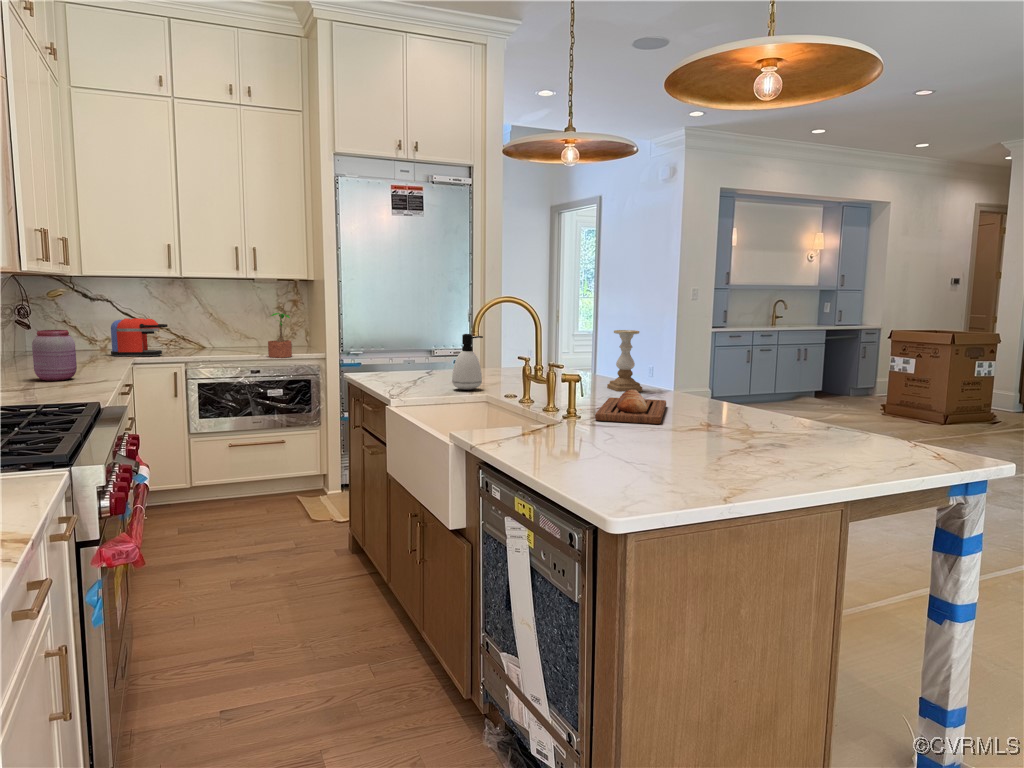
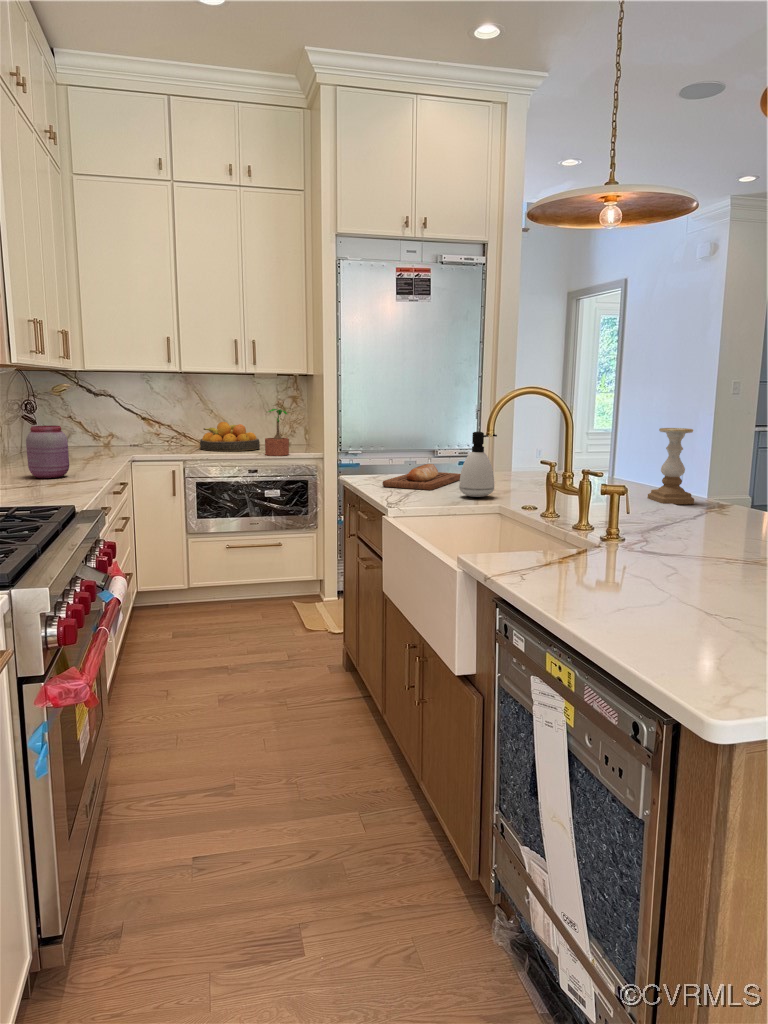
coffee maker: present [111,318,168,356] -> none [114,414,167,453]
fruit bowl: none [200,325,261,354] -> present [200,422,260,451]
bread loaf: present [595,390,666,424] -> present [382,464,461,490]

